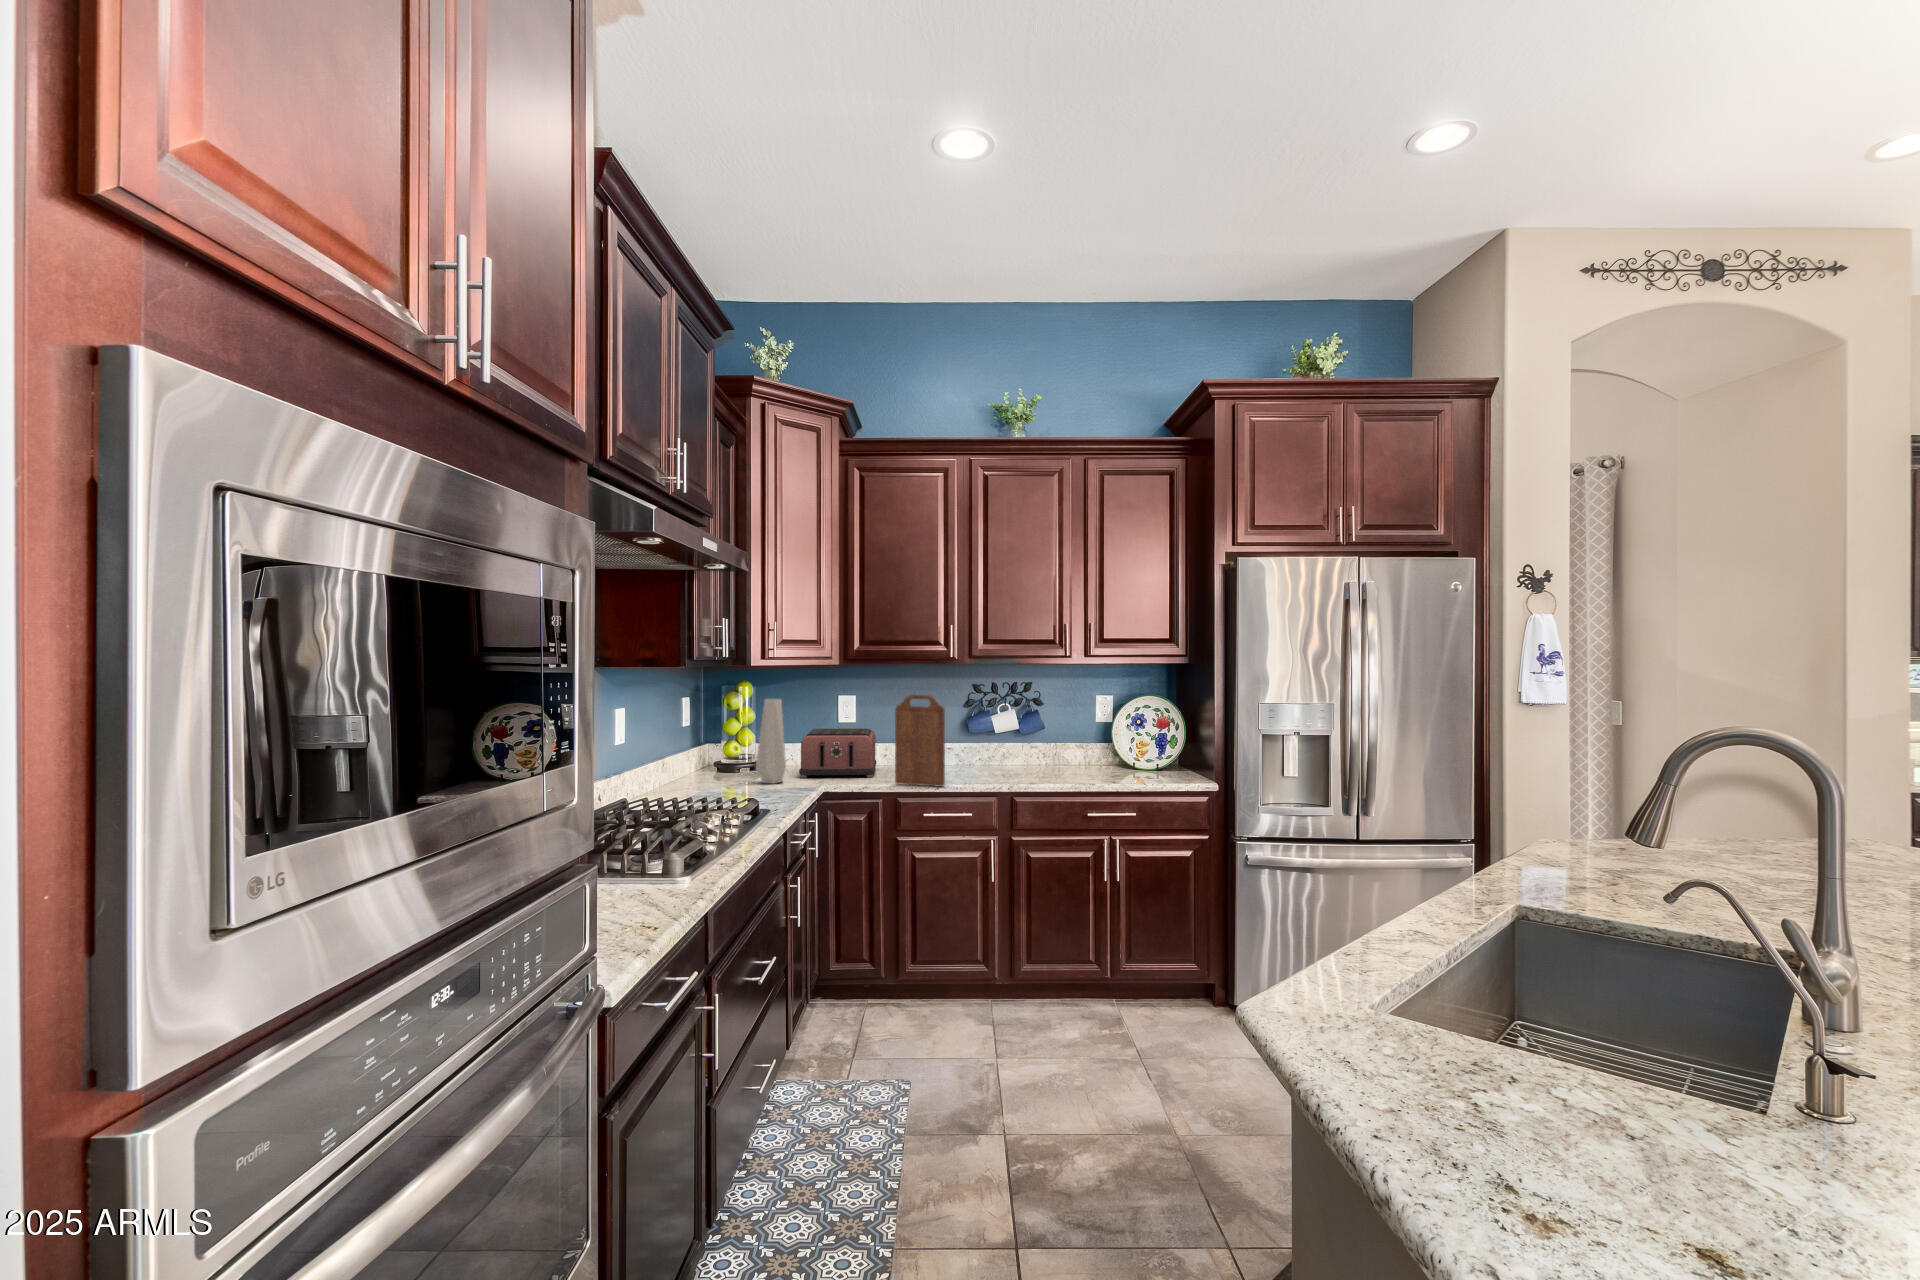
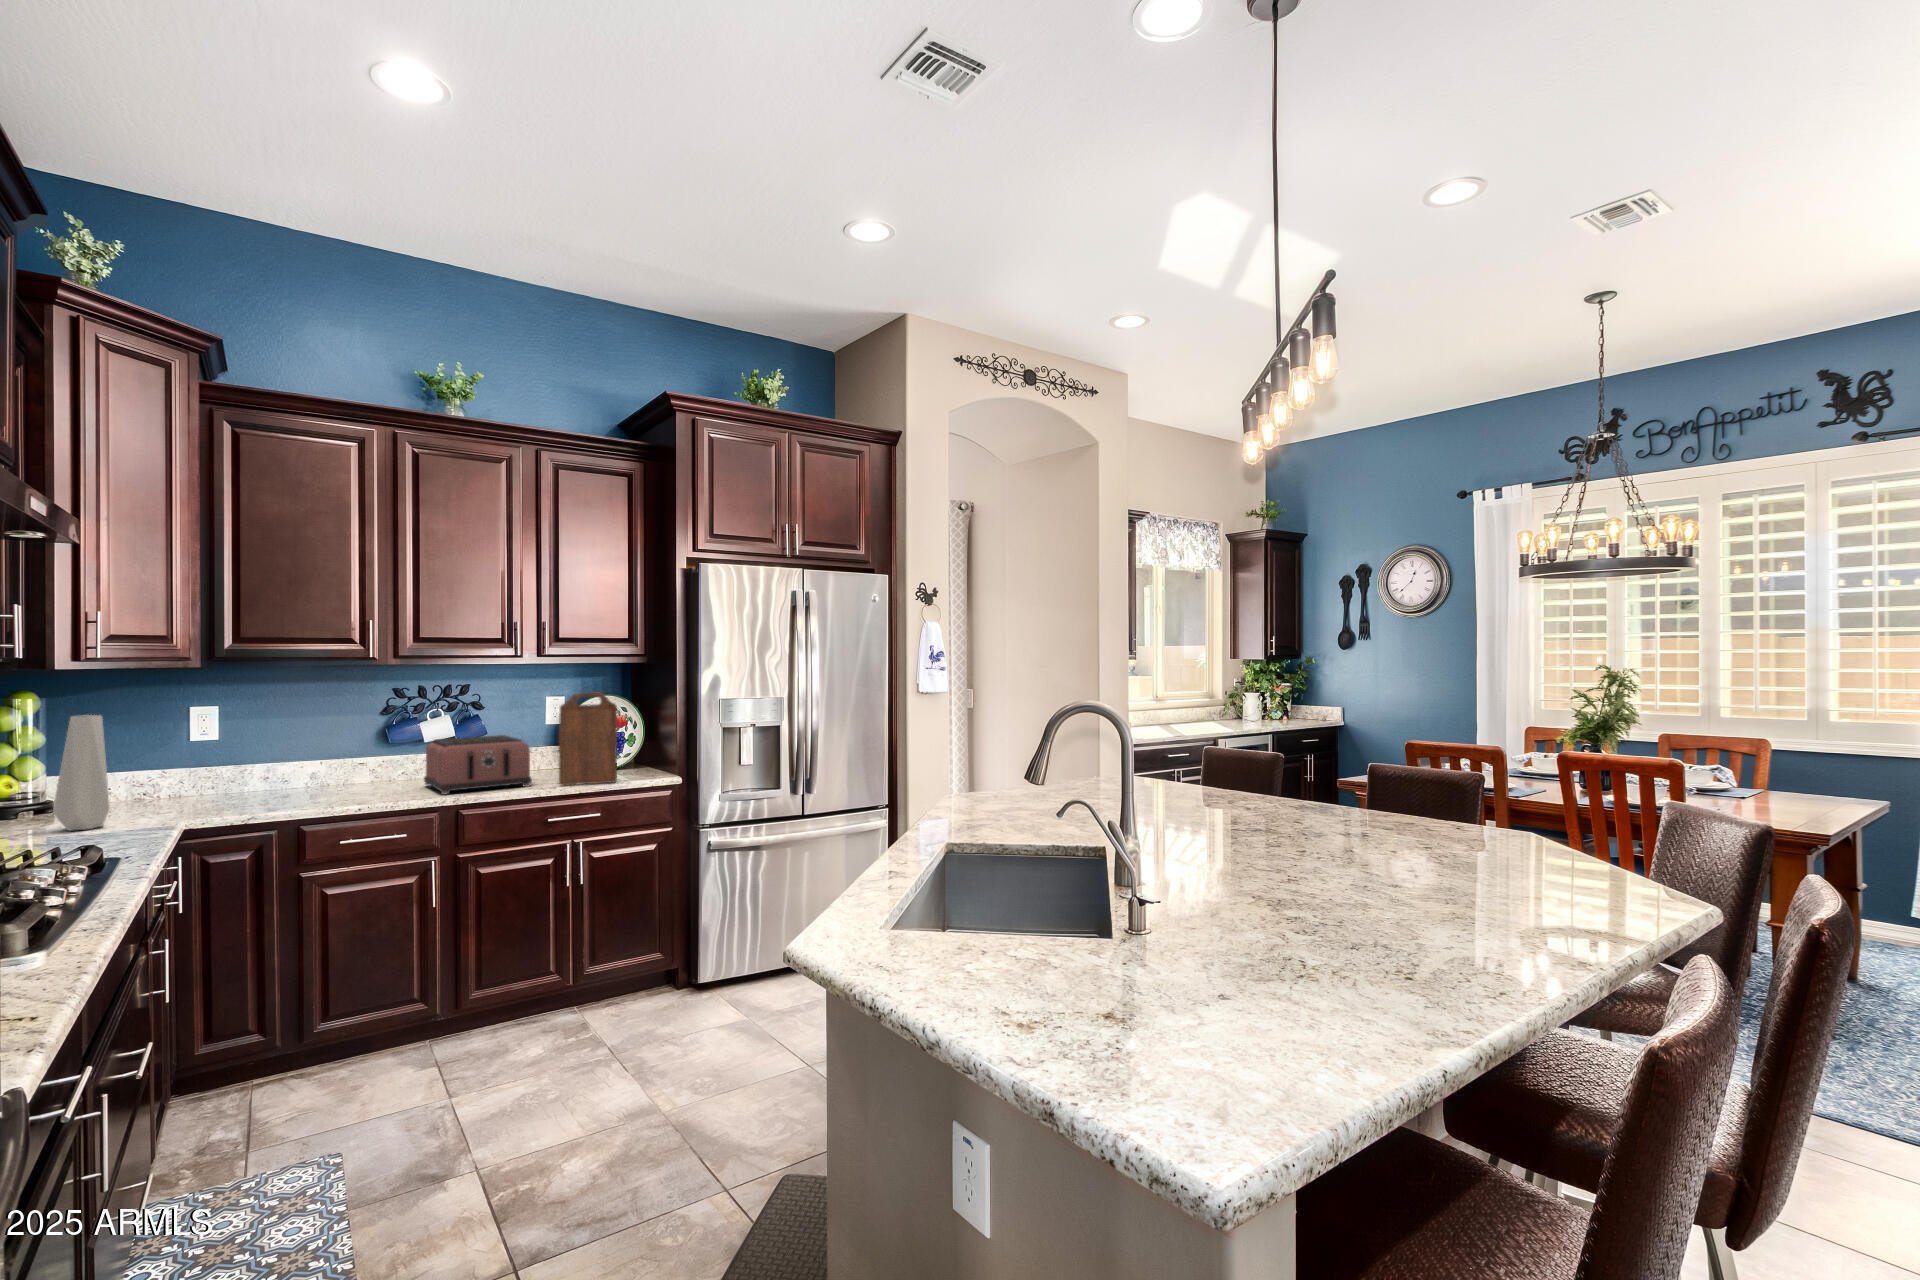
cutting board: present [895,694,945,787] -> present [559,693,617,785]
toaster: present [799,729,877,778] -> present [424,735,532,795]

